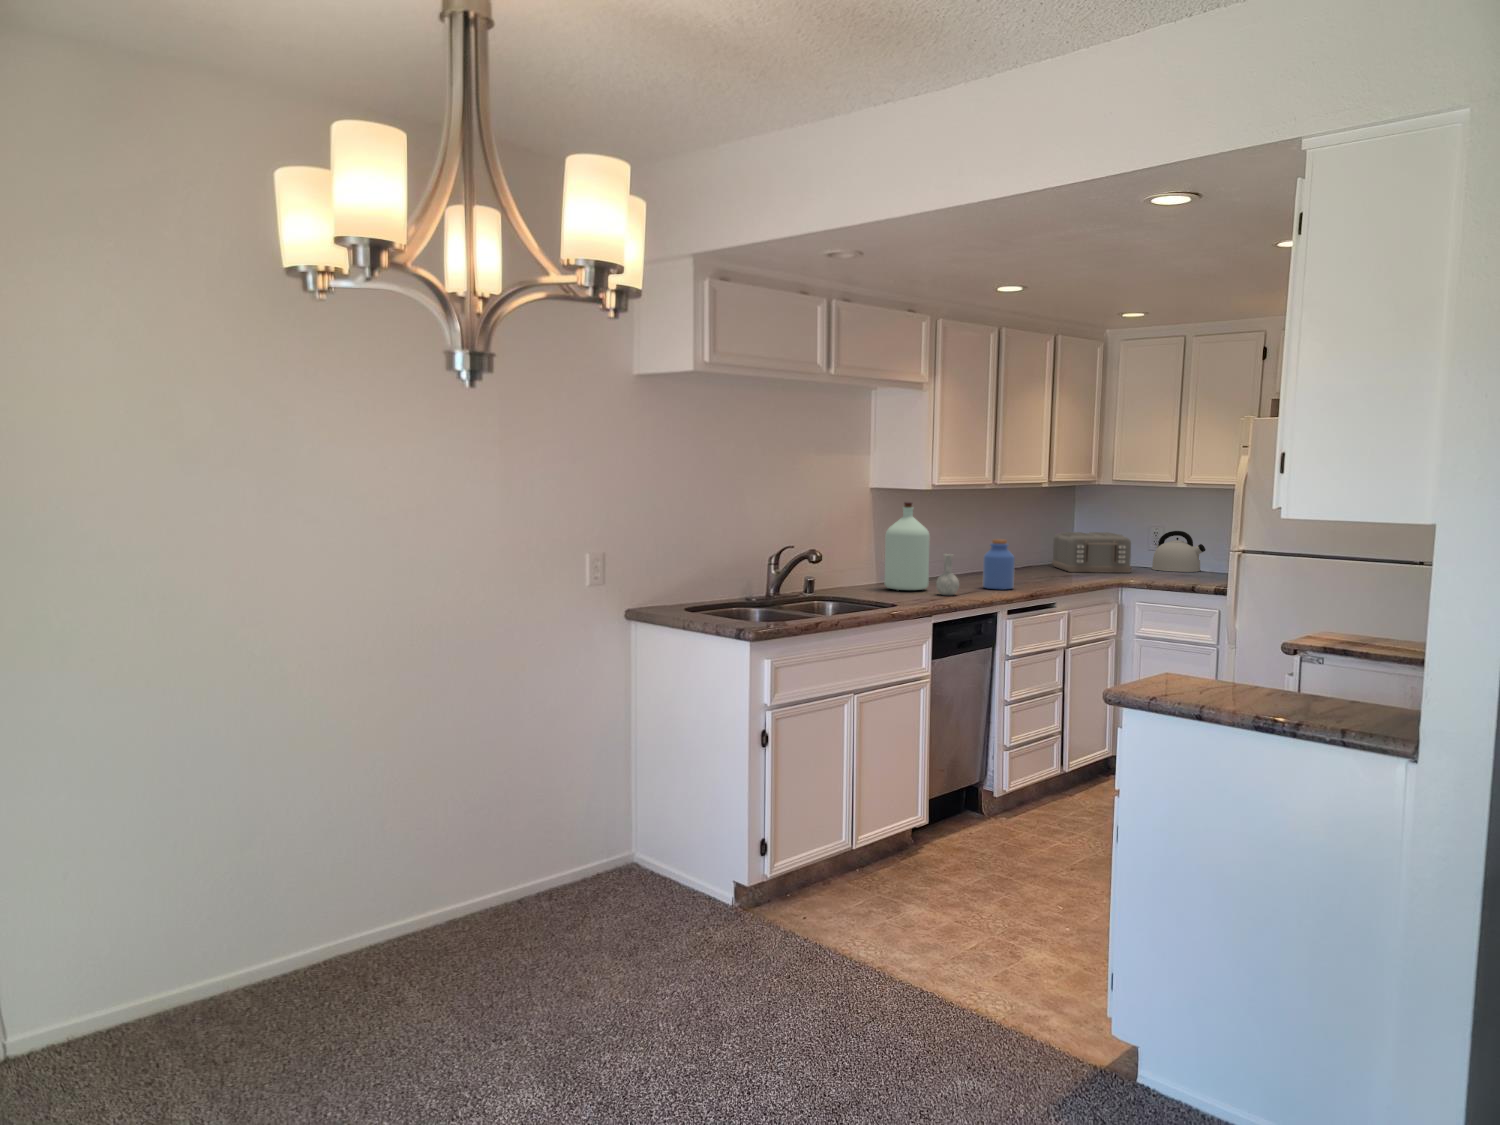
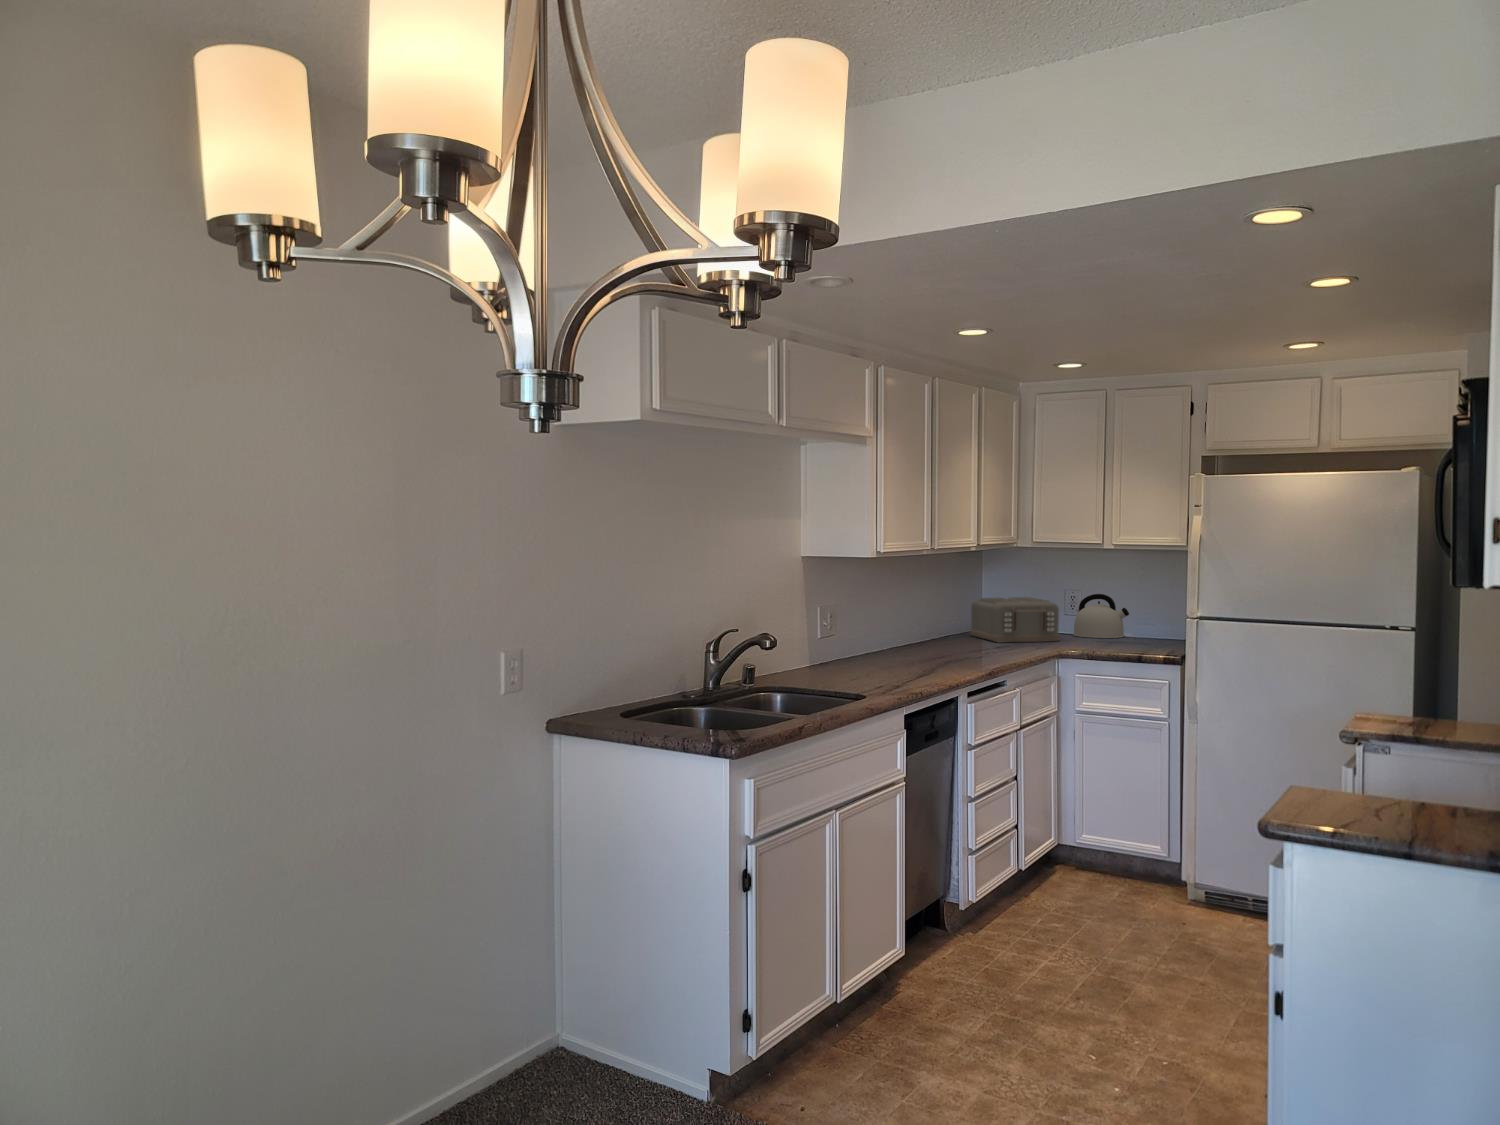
bottle: present [884,502,959,595] -> none [828,573,920,680]
jar: present [983,539,1015,590] -> none [933,612,967,669]

